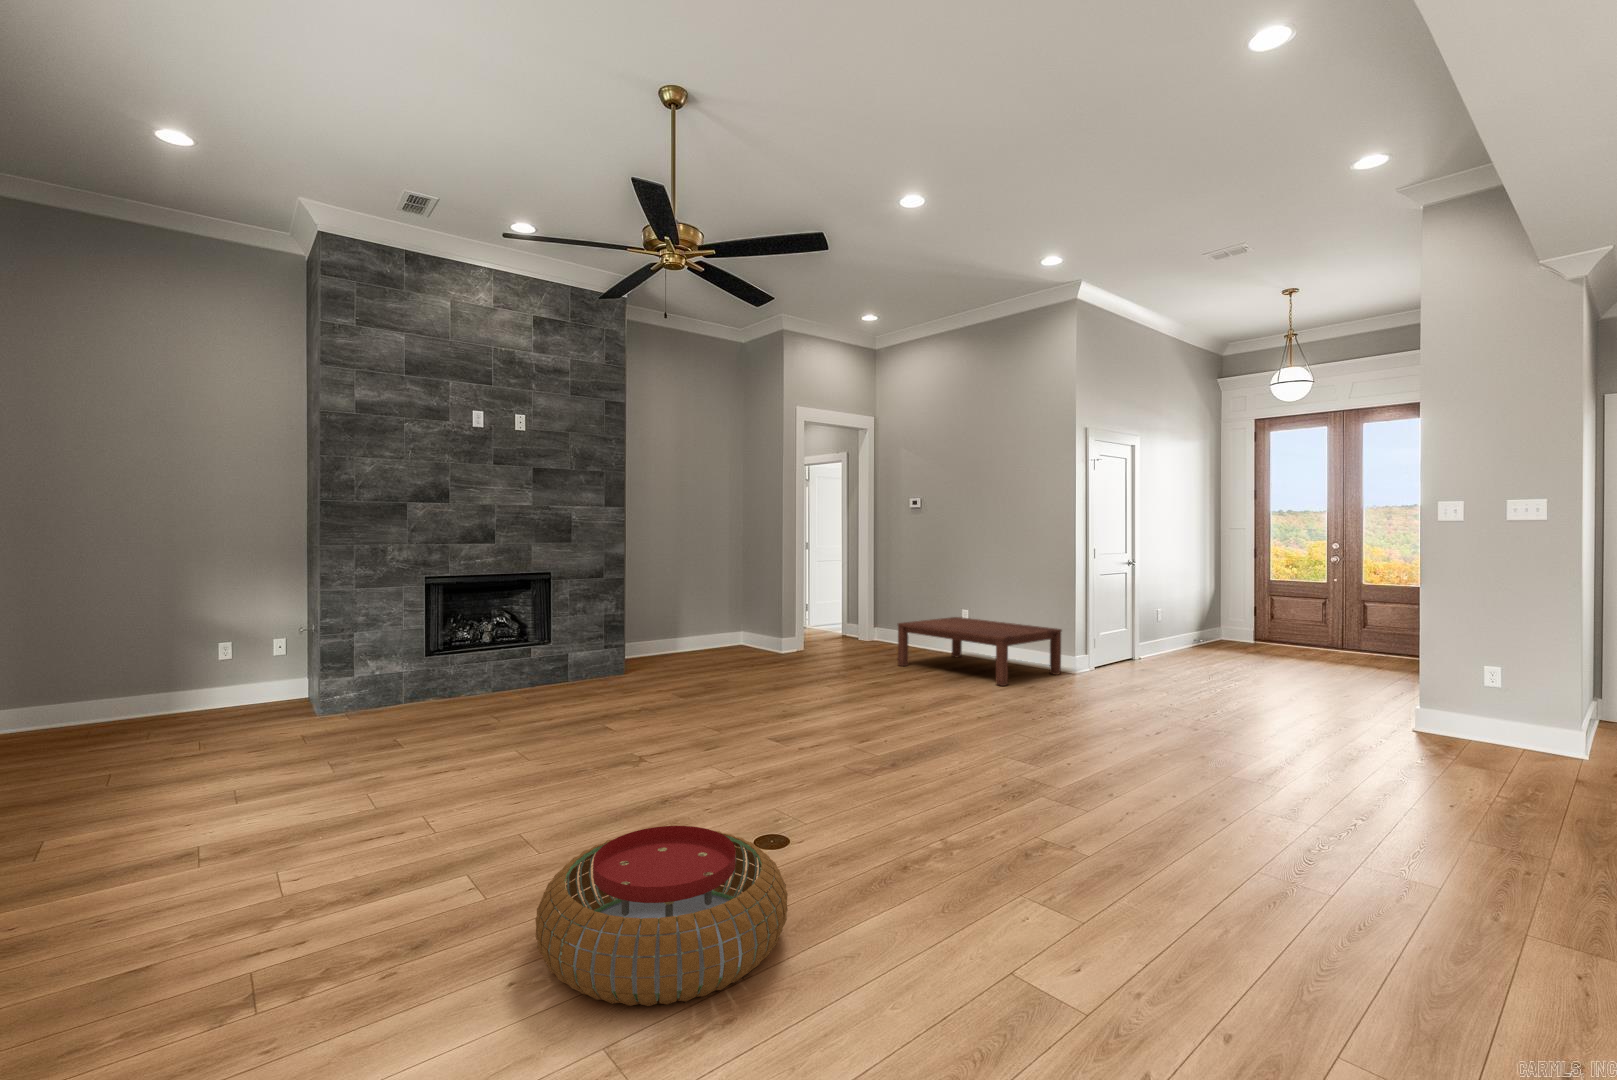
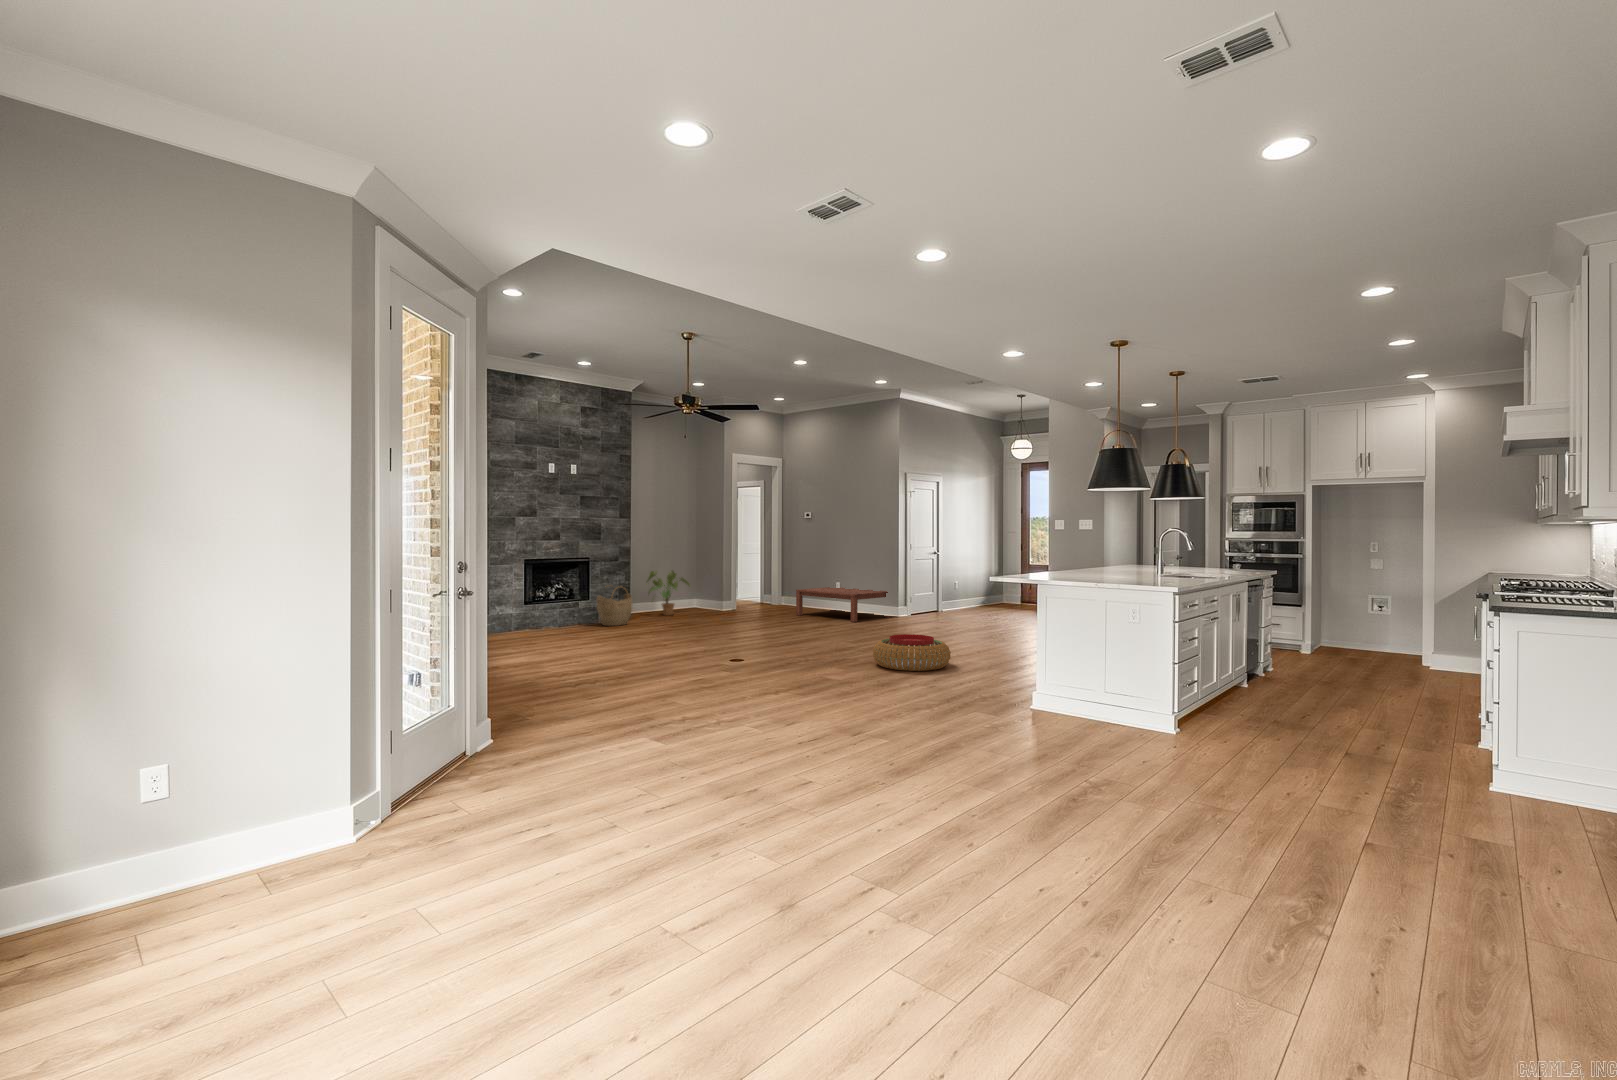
house plant: none [660,589,731,662] -> present [646,571,690,615]
woven basket: none [560,617,622,689] -> present [597,589,632,626]
pouf: present [535,826,788,1006] -> present [873,634,951,671]

